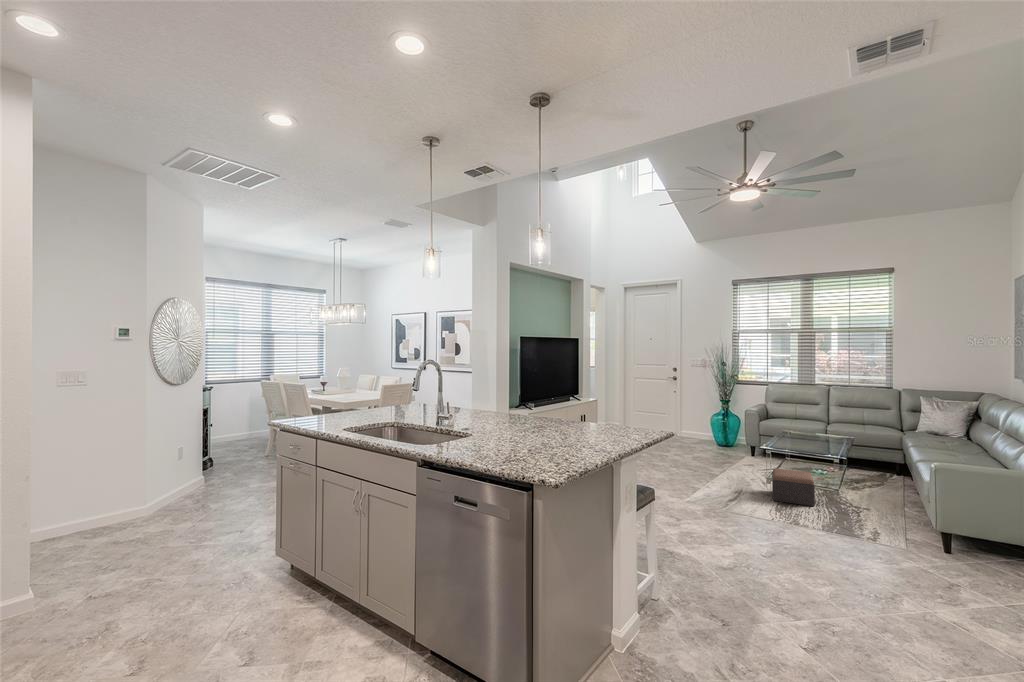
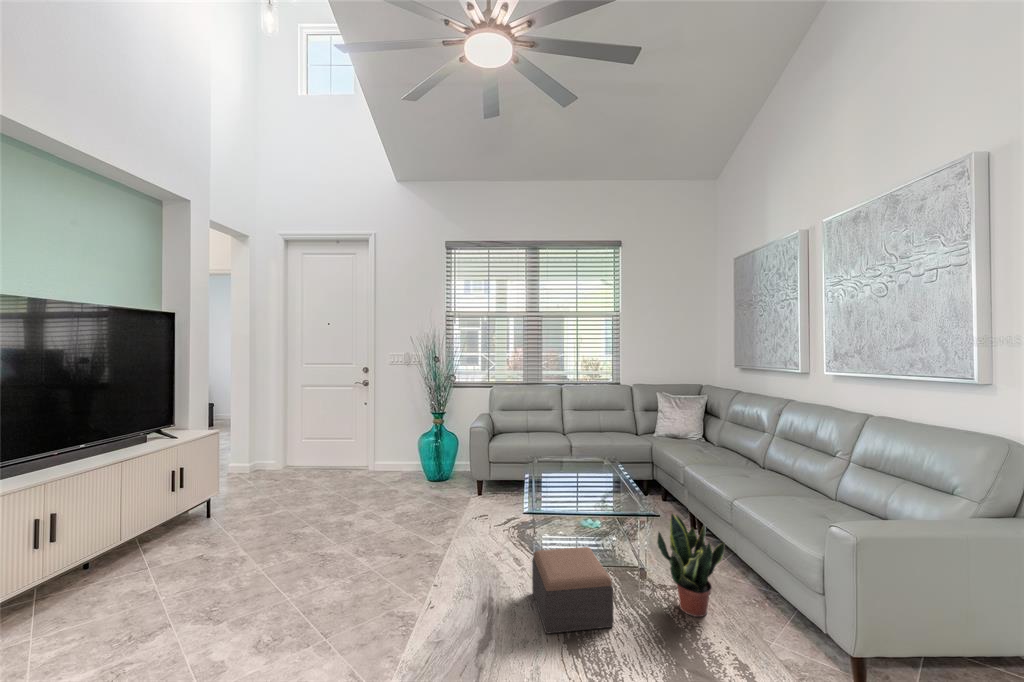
potted plant: none [852,454,901,516] -> present [657,514,725,617]

